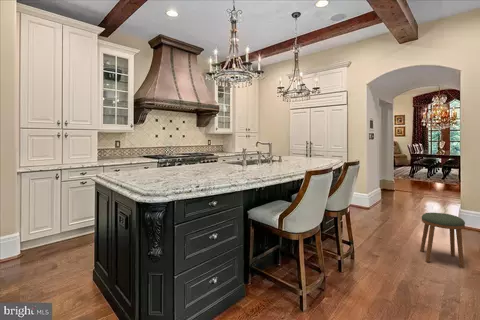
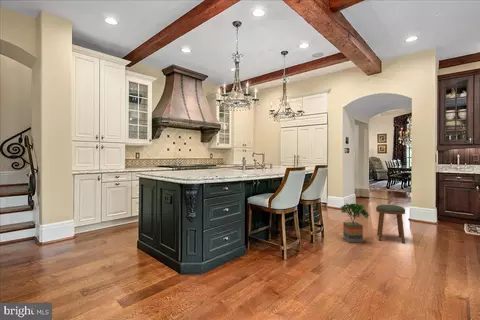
potted tree: none [373,211,417,265] -> present [341,204,369,242]

